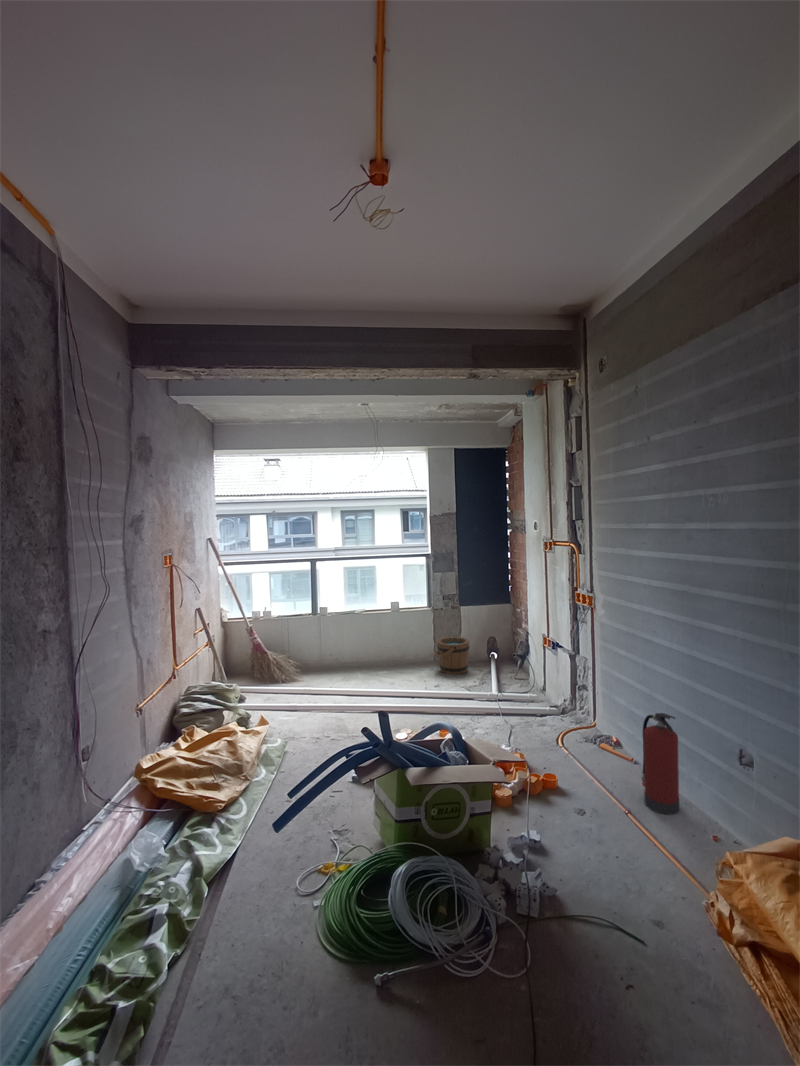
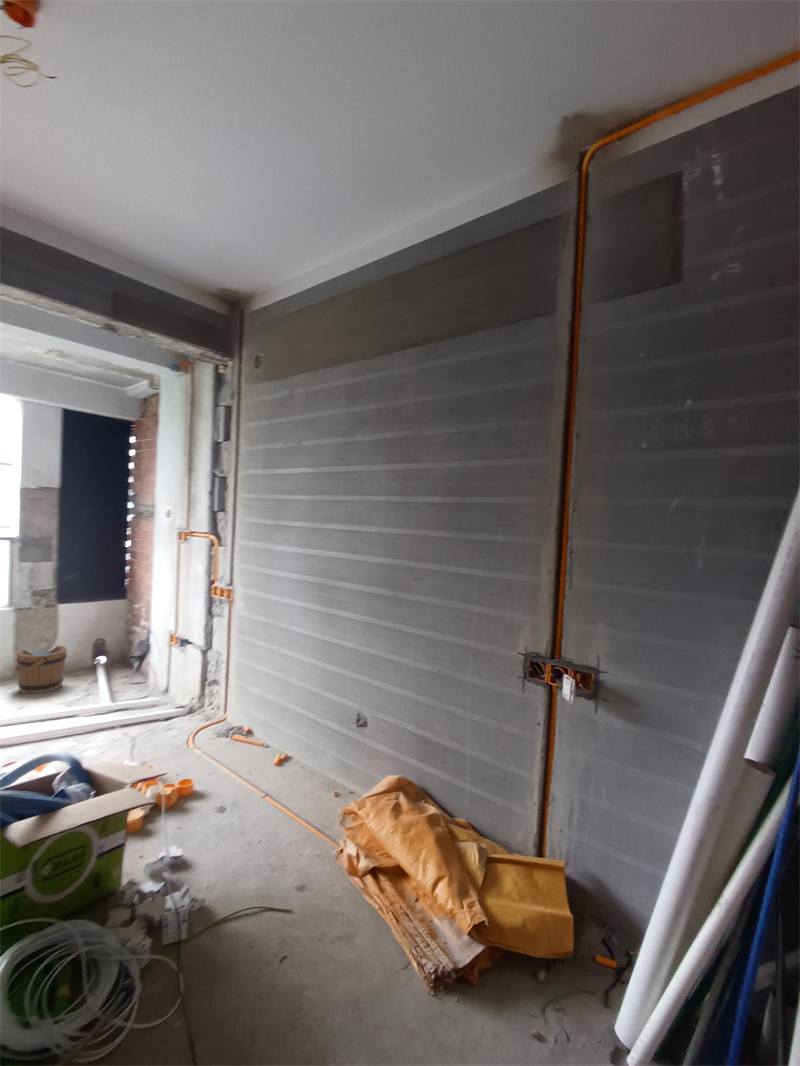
fire extinguisher: present [641,713,679,815] -> none [275,694,311,786]

